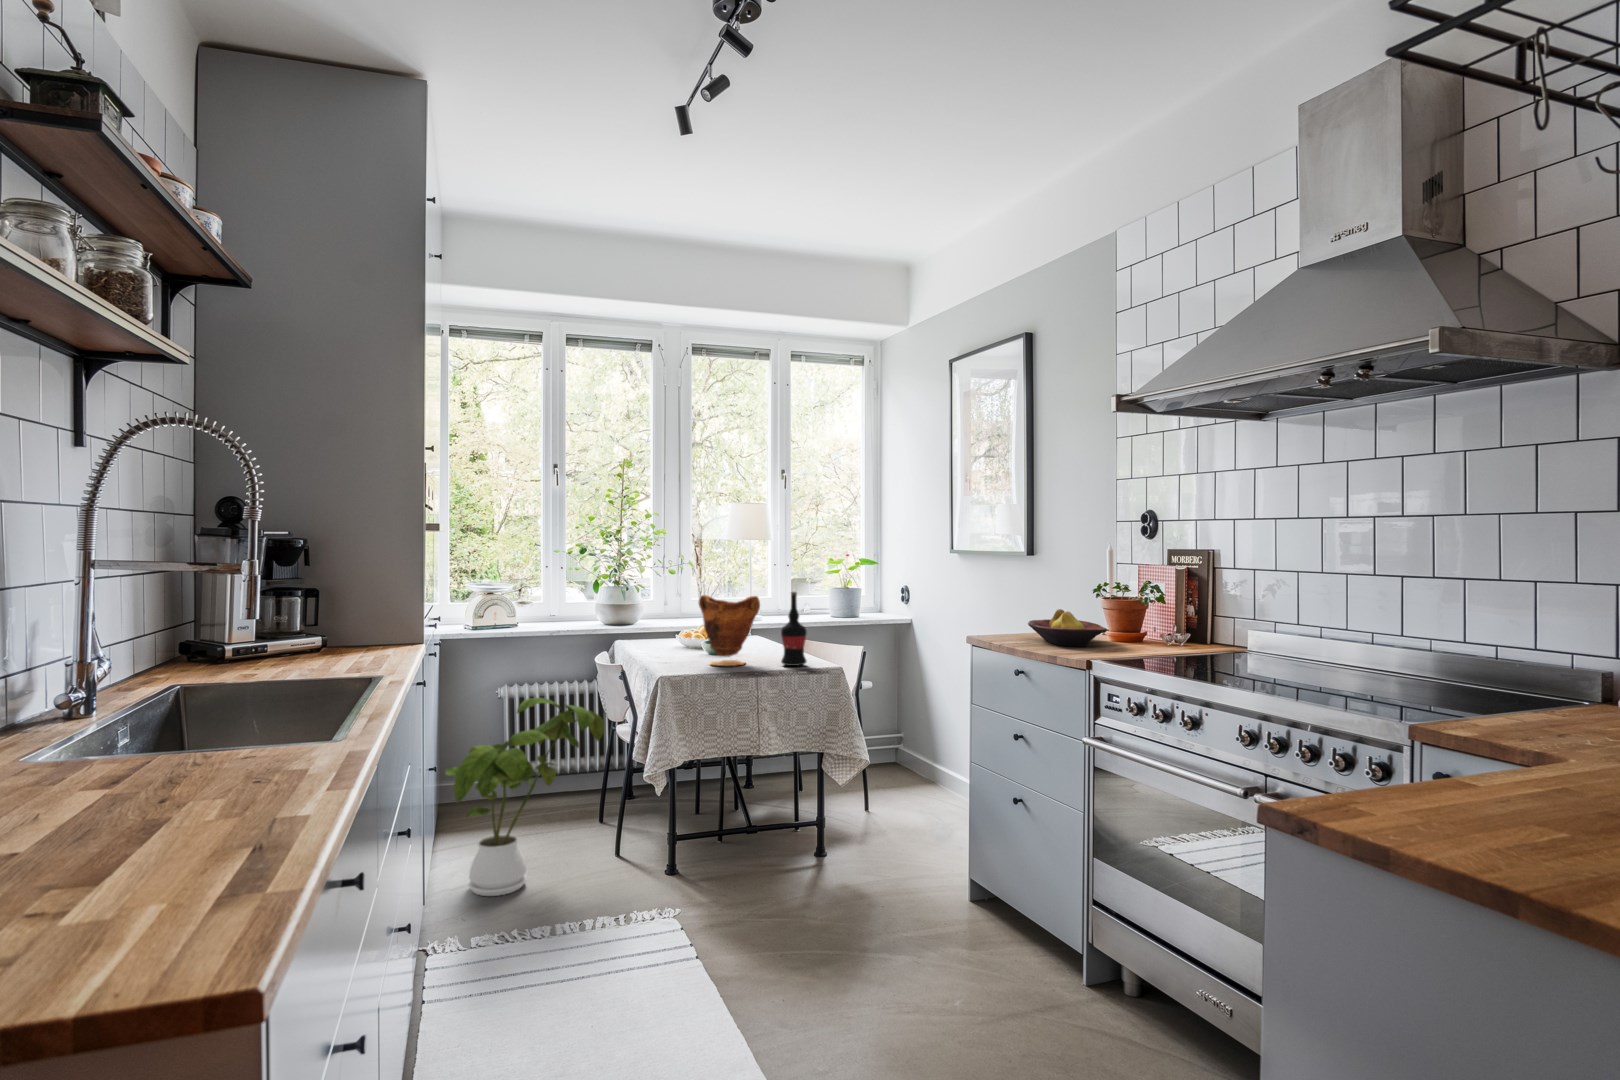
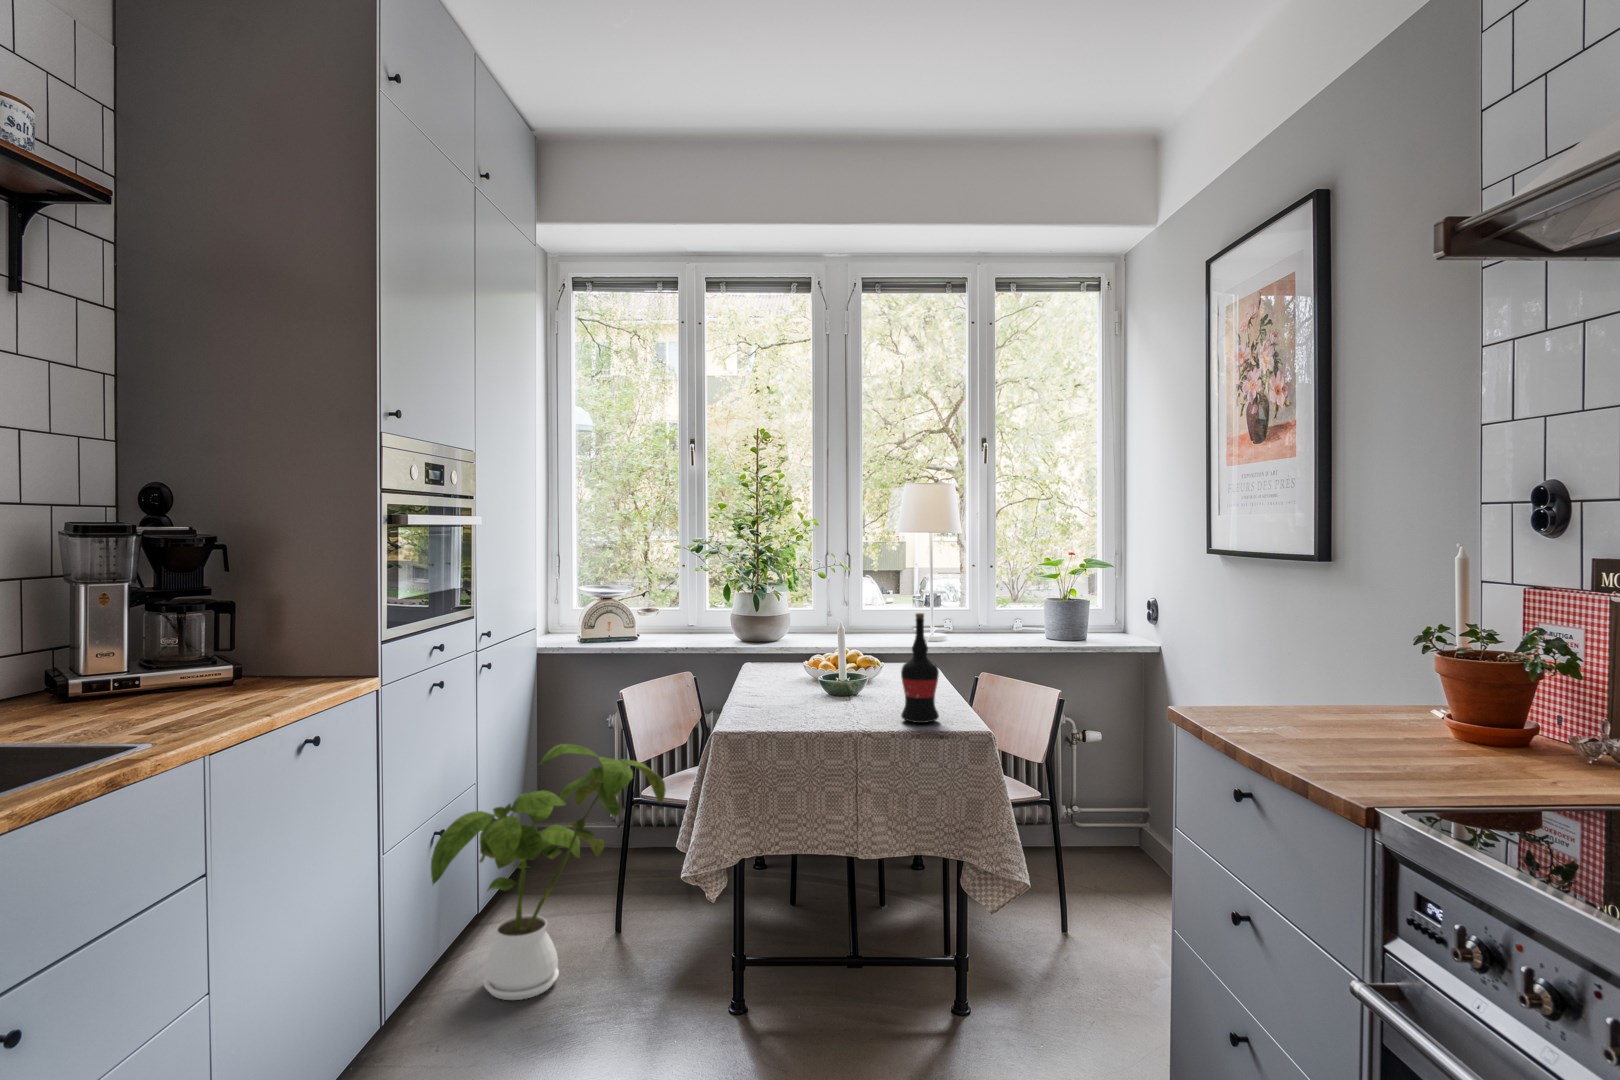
vase: present [699,595,760,666] -> none [795,613,873,717]
fruit bowl: present [1028,609,1107,647] -> none [1278,673,1440,756]

